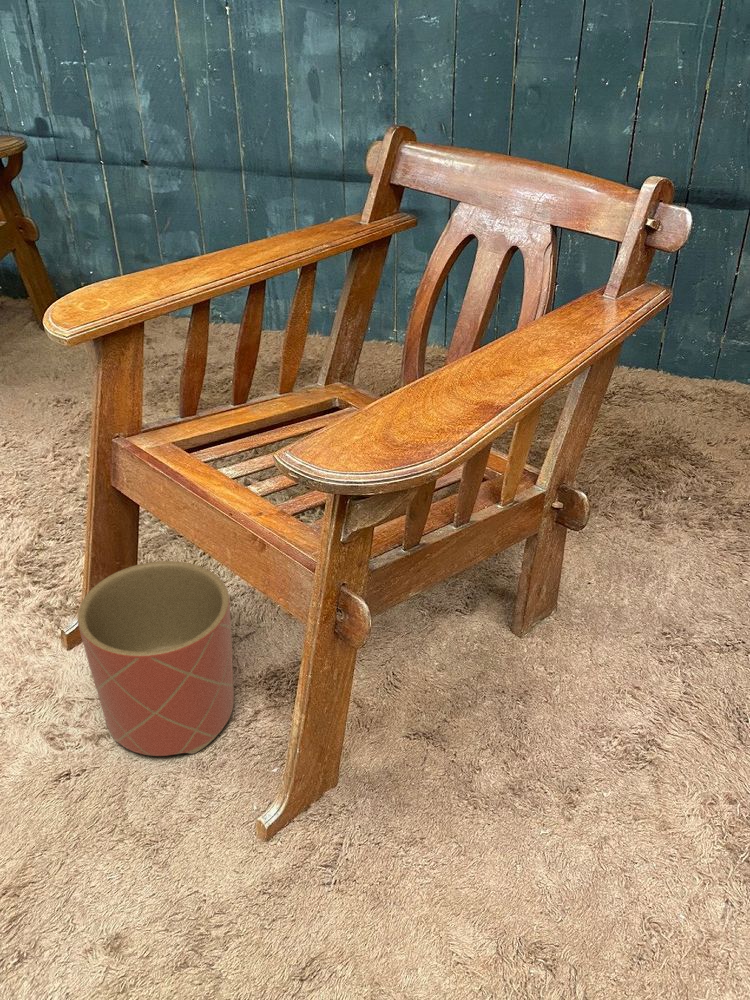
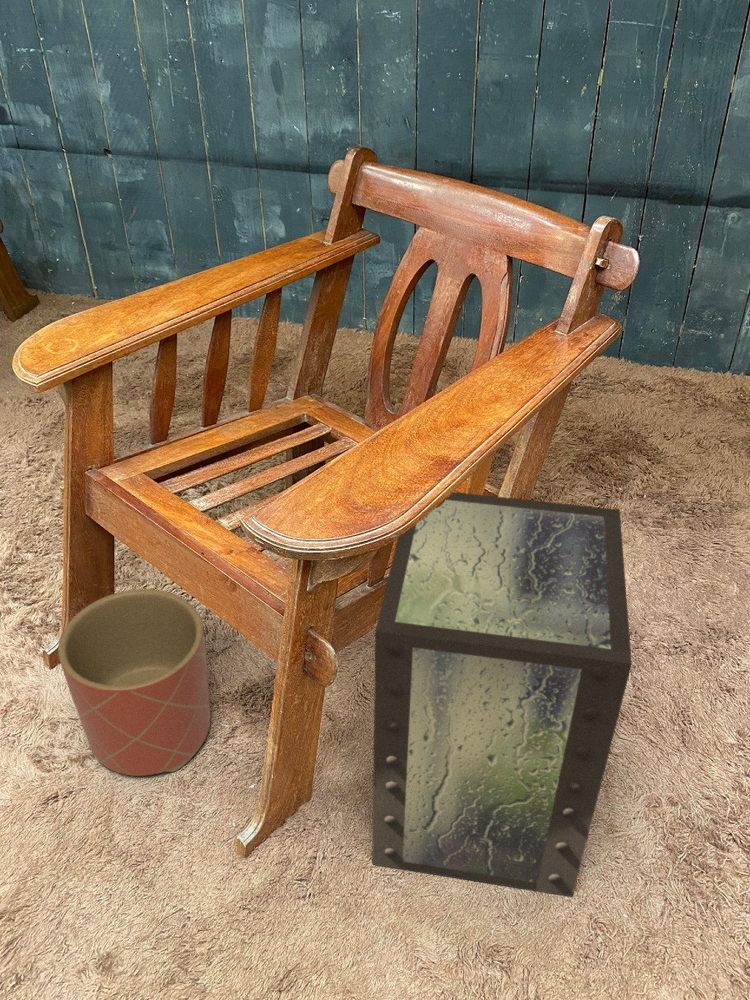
storage box: none [403,446,695,894] -> present [372,492,632,897]

